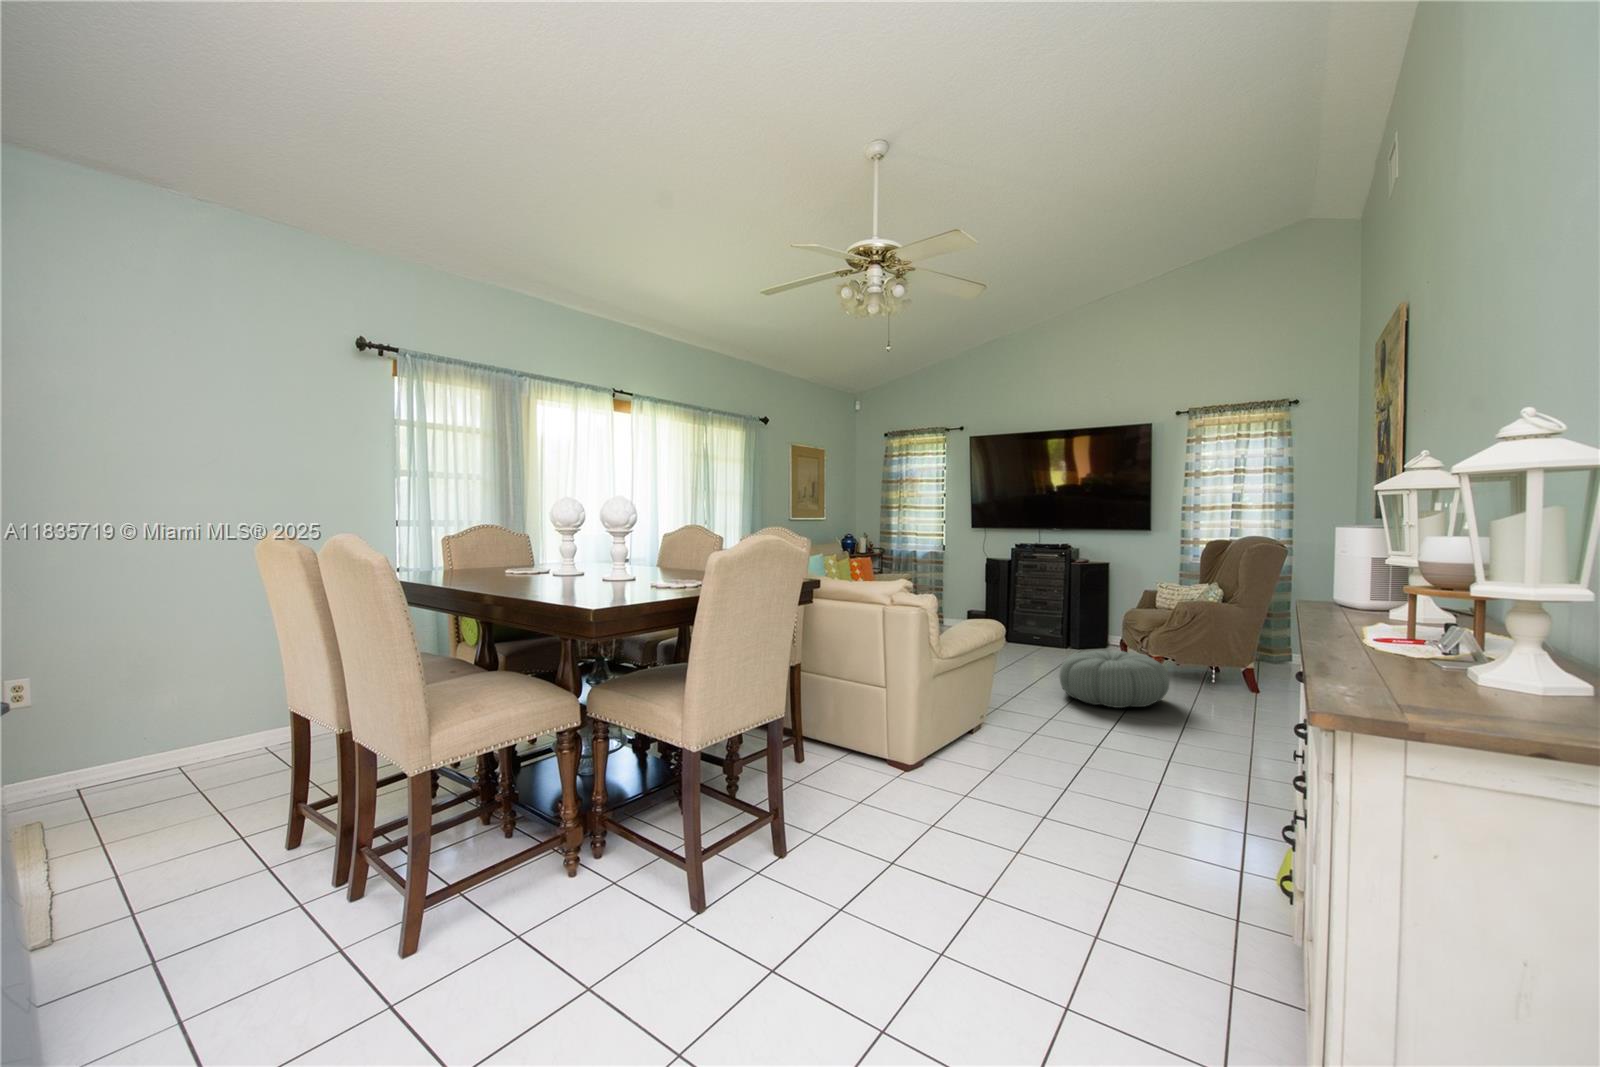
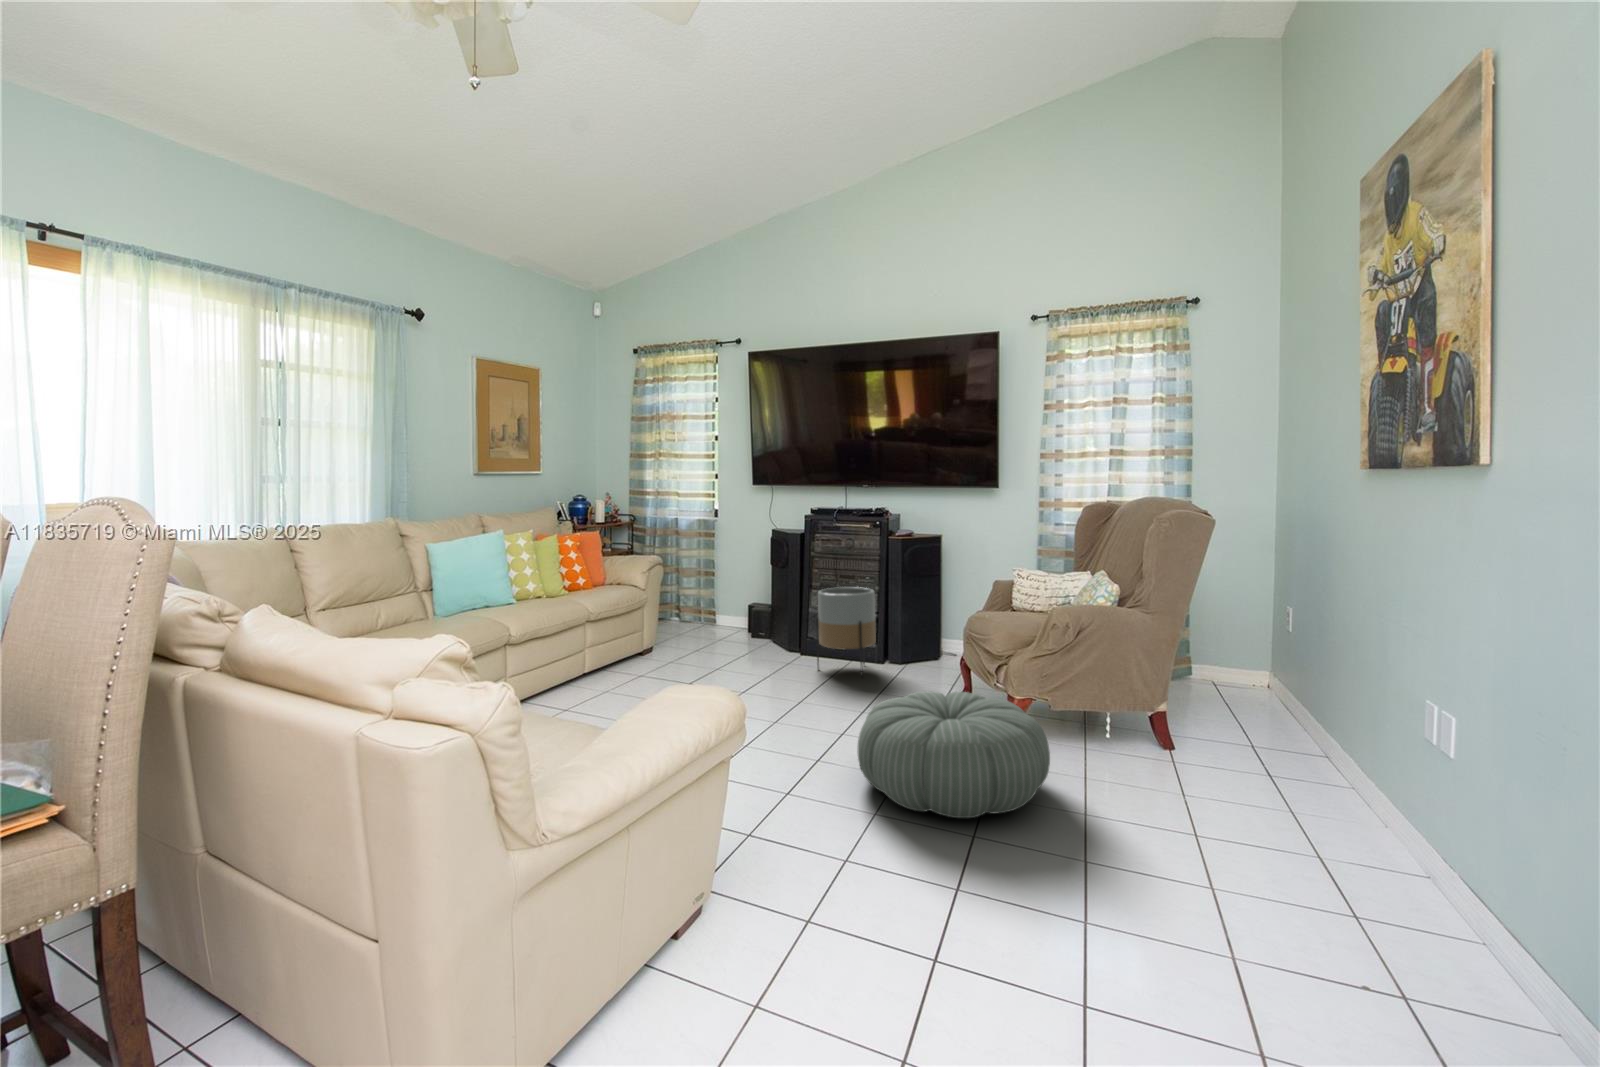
planter: none [1023,596,1064,654] -> present [816,587,876,677]

